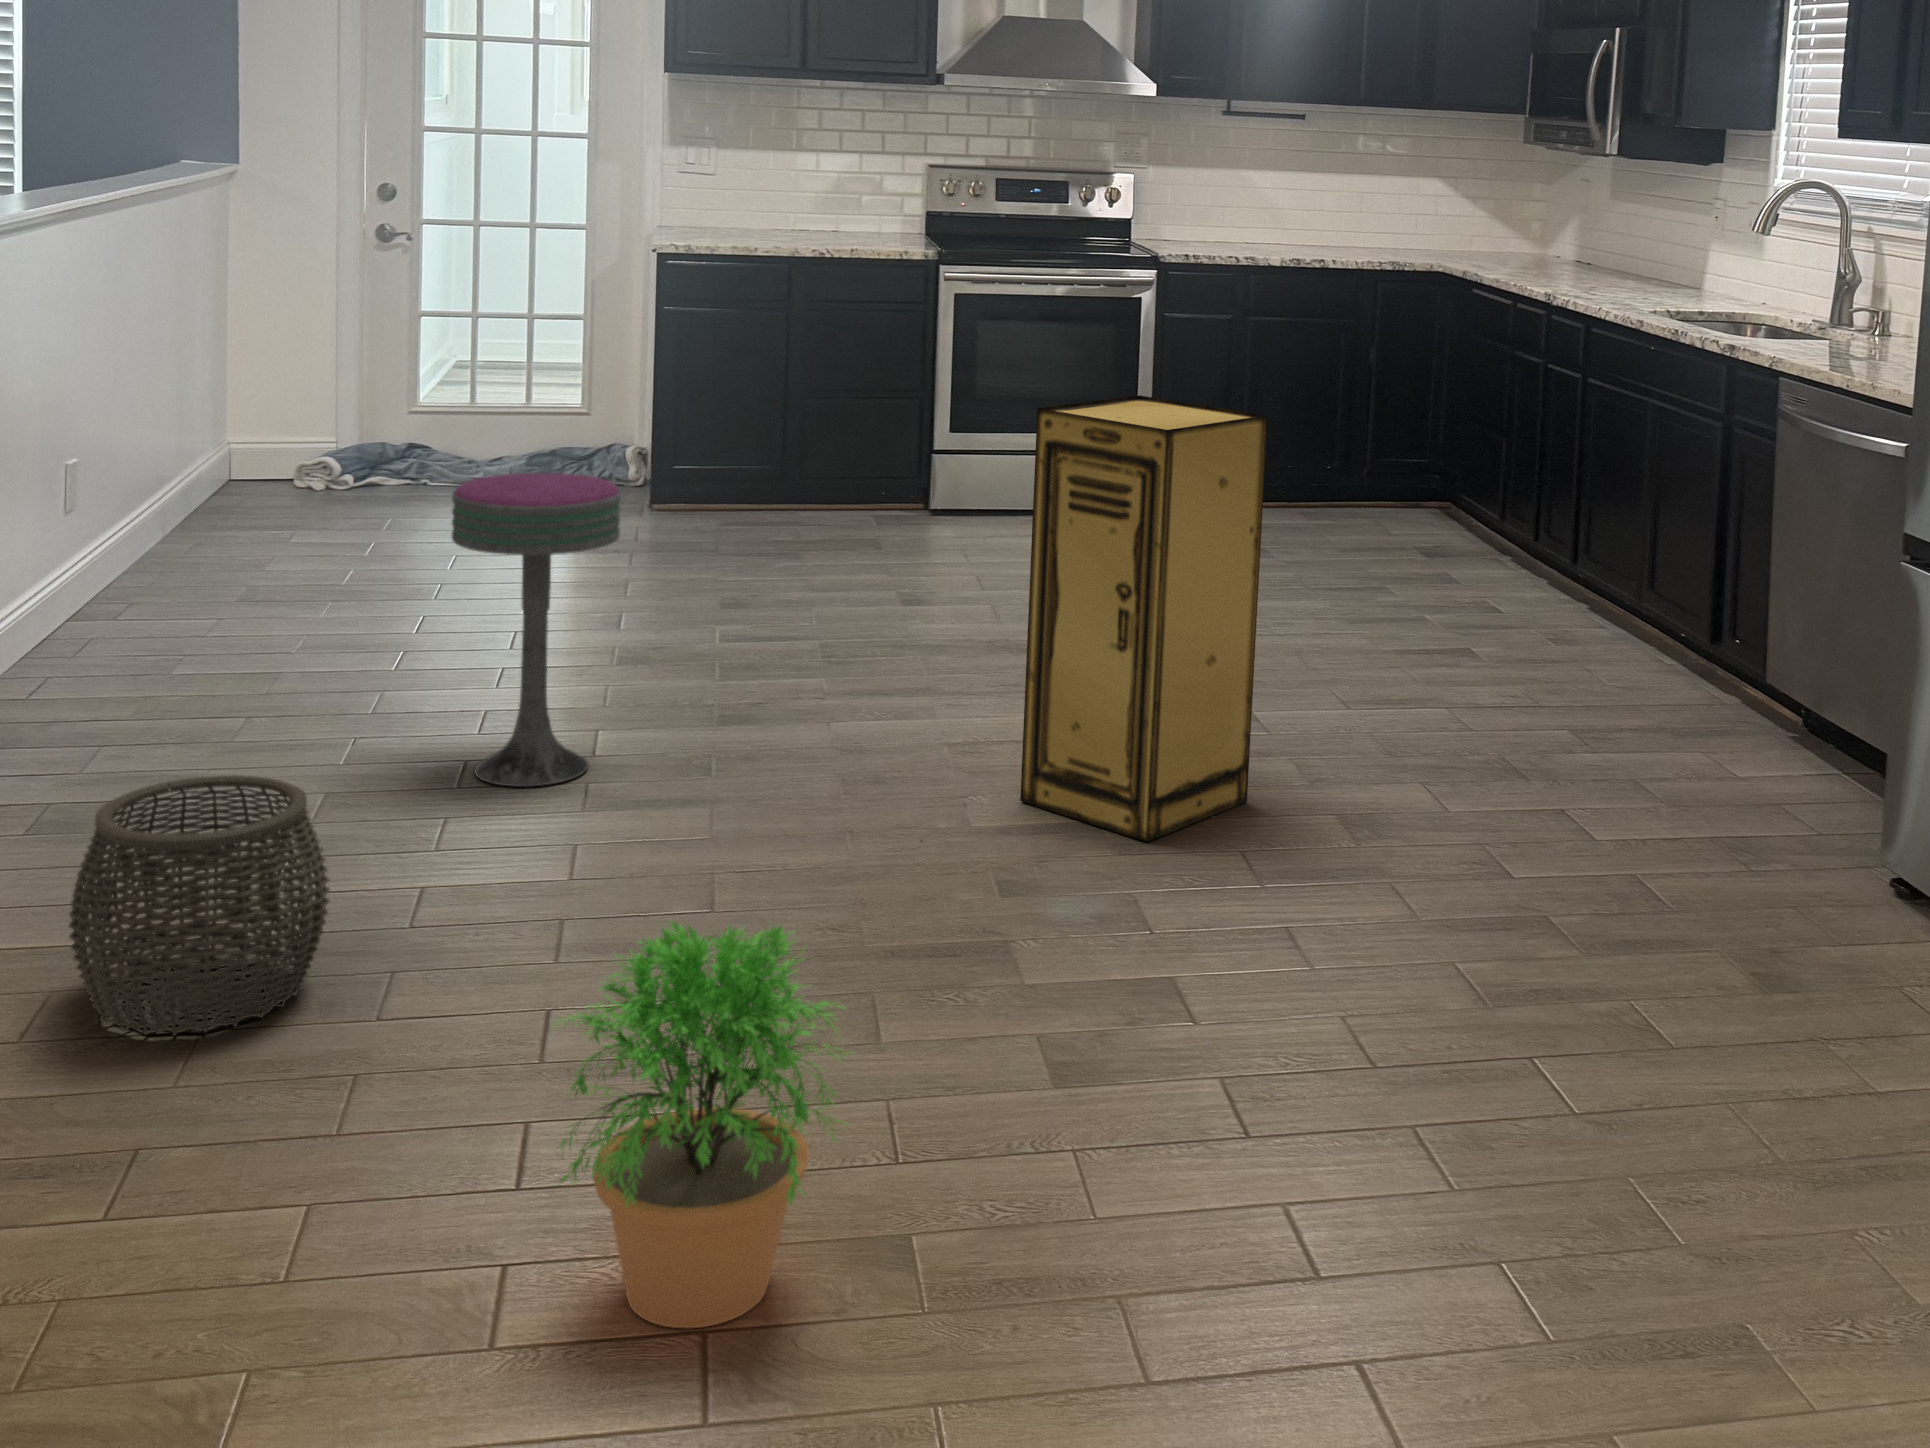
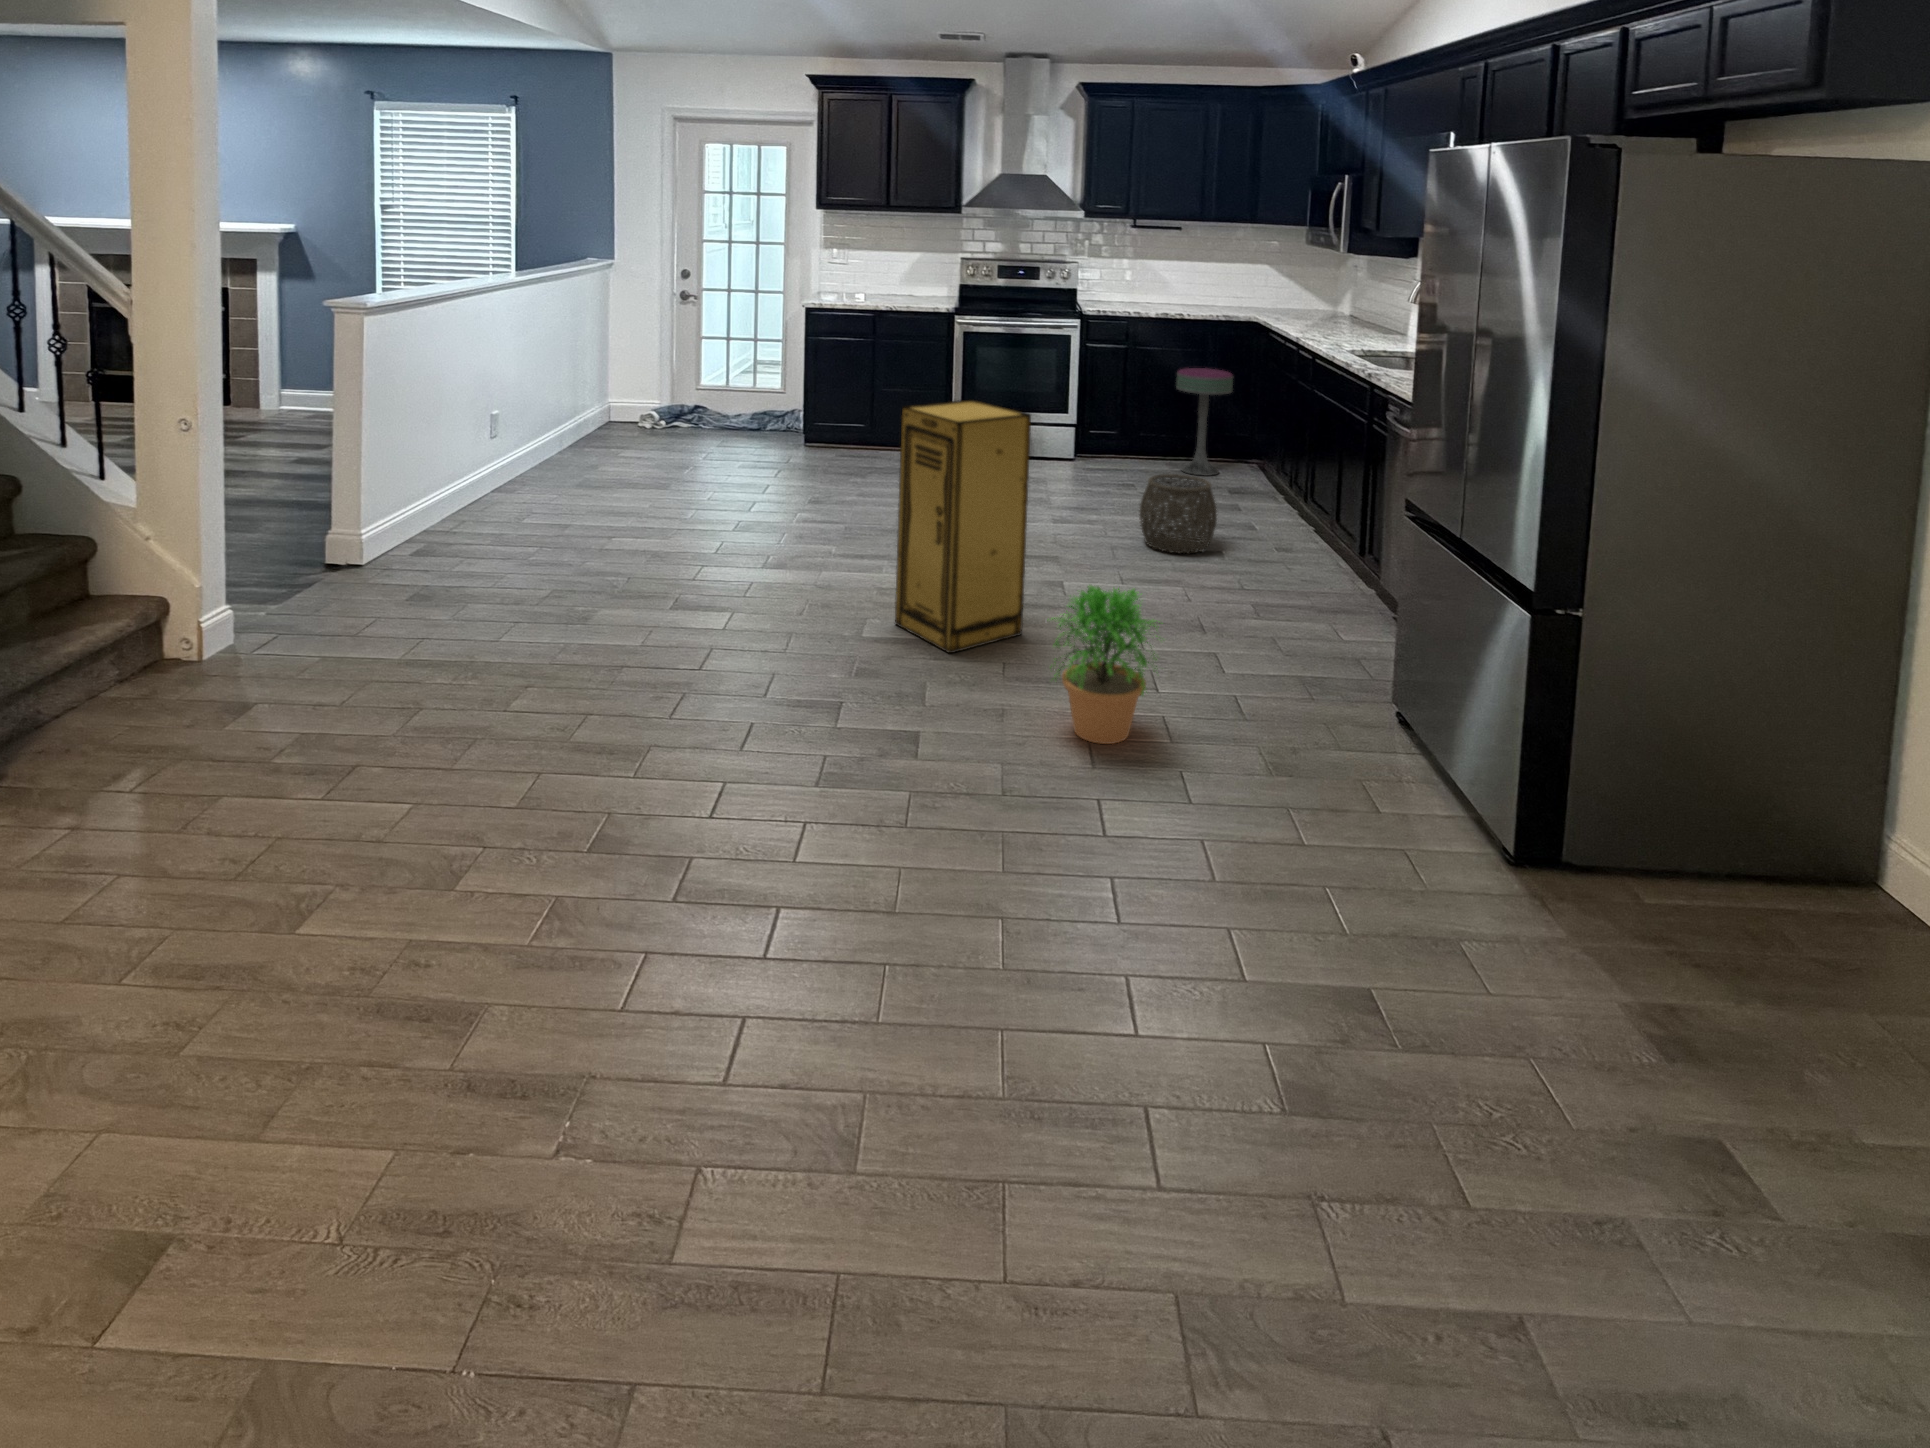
bar stool: present [452,473,621,787] -> present [1176,368,1233,476]
woven basket: present [69,775,330,1035] -> present [1140,474,1217,554]
potted plant: present [555,922,846,1328] -> present [1048,586,1157,744]

